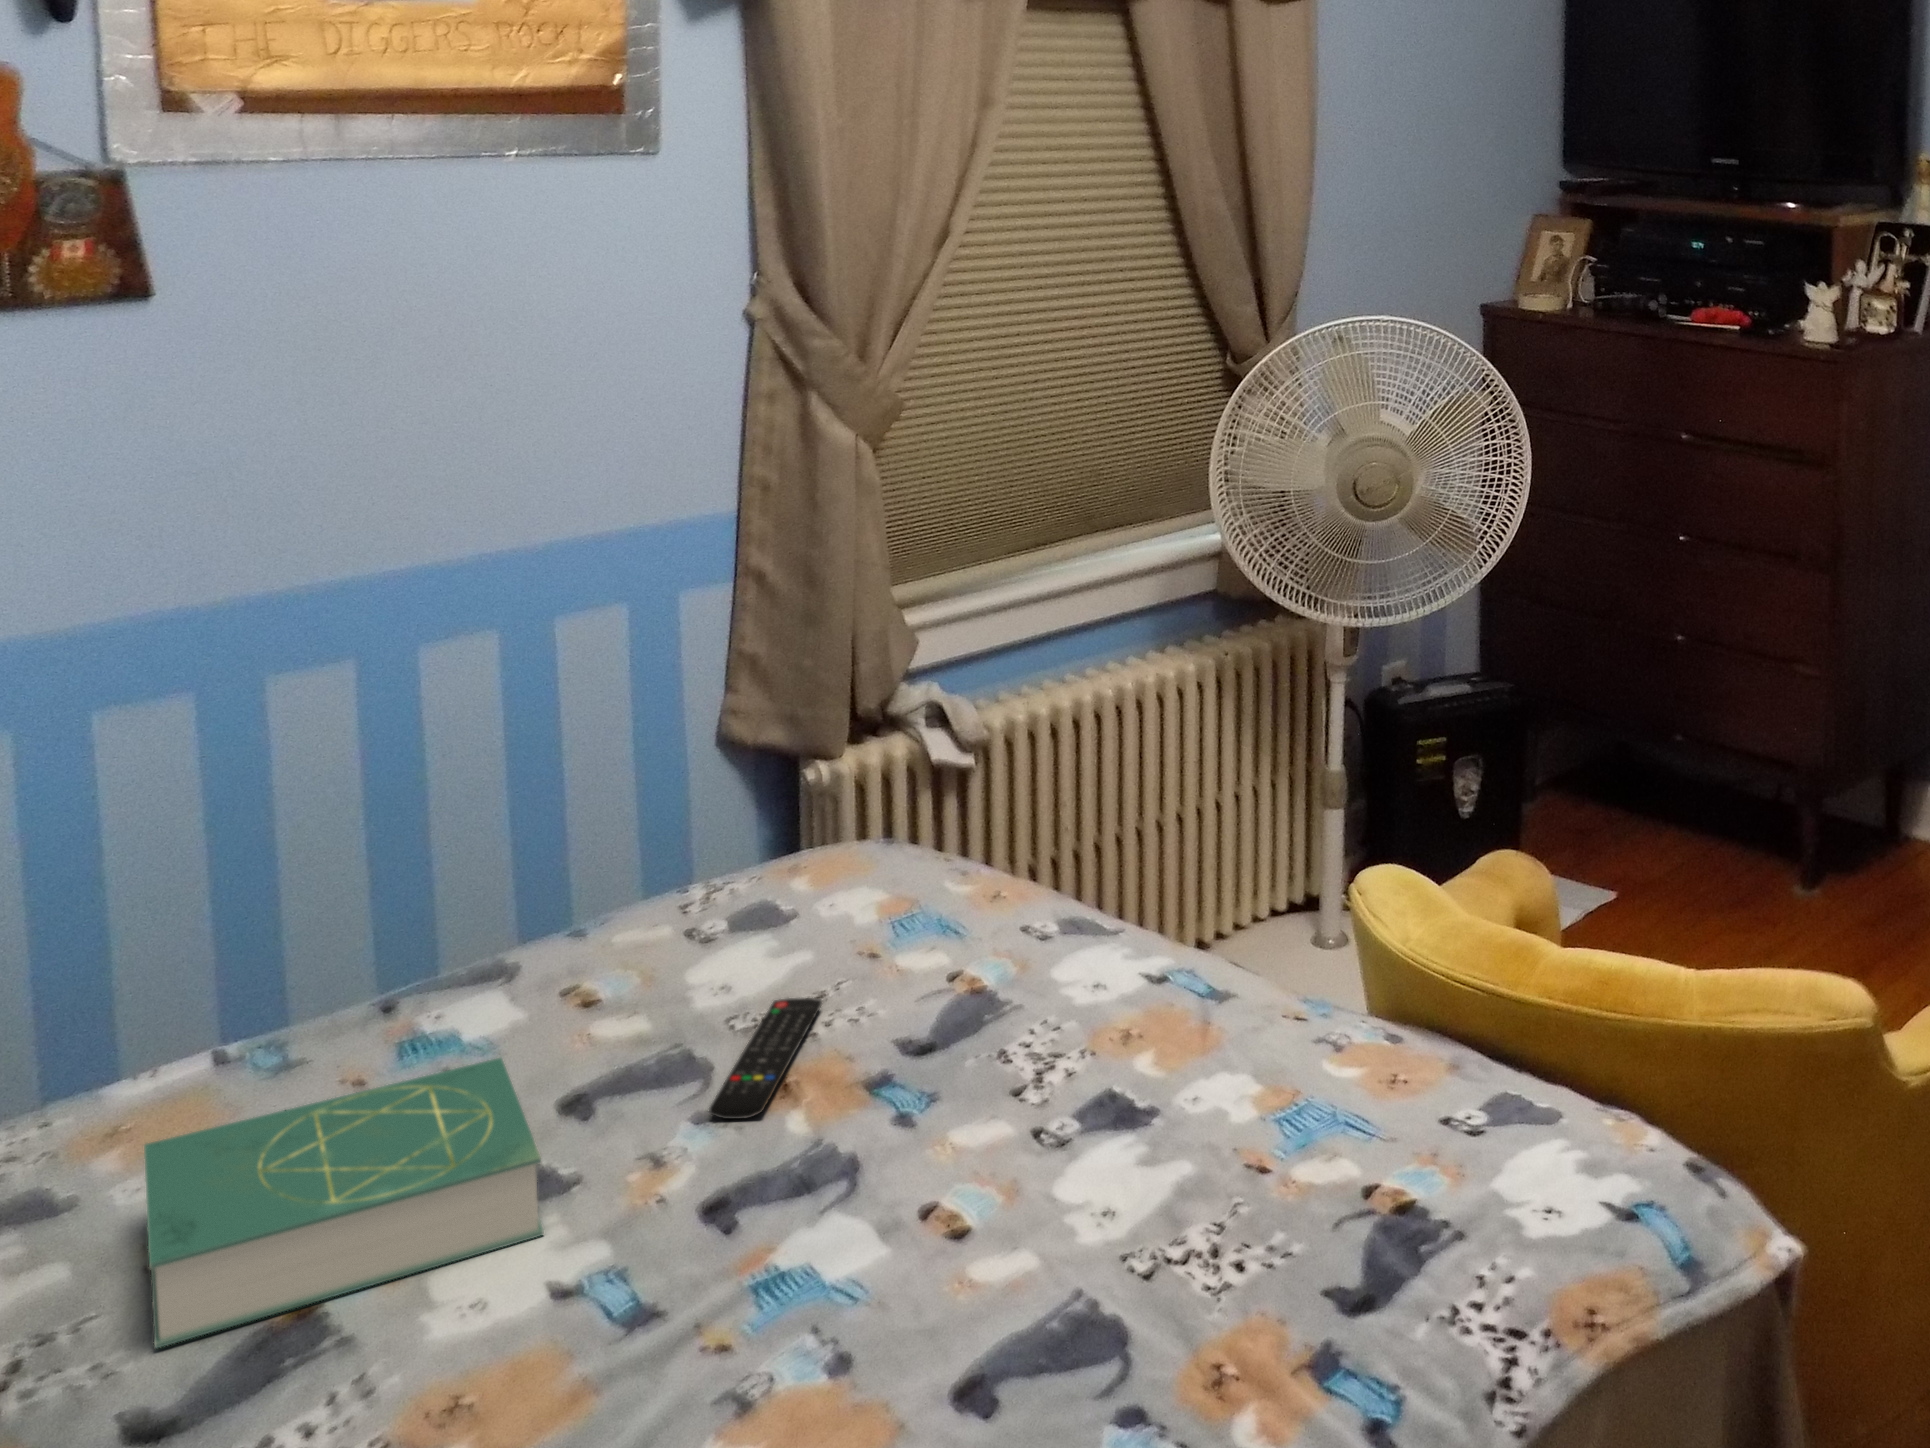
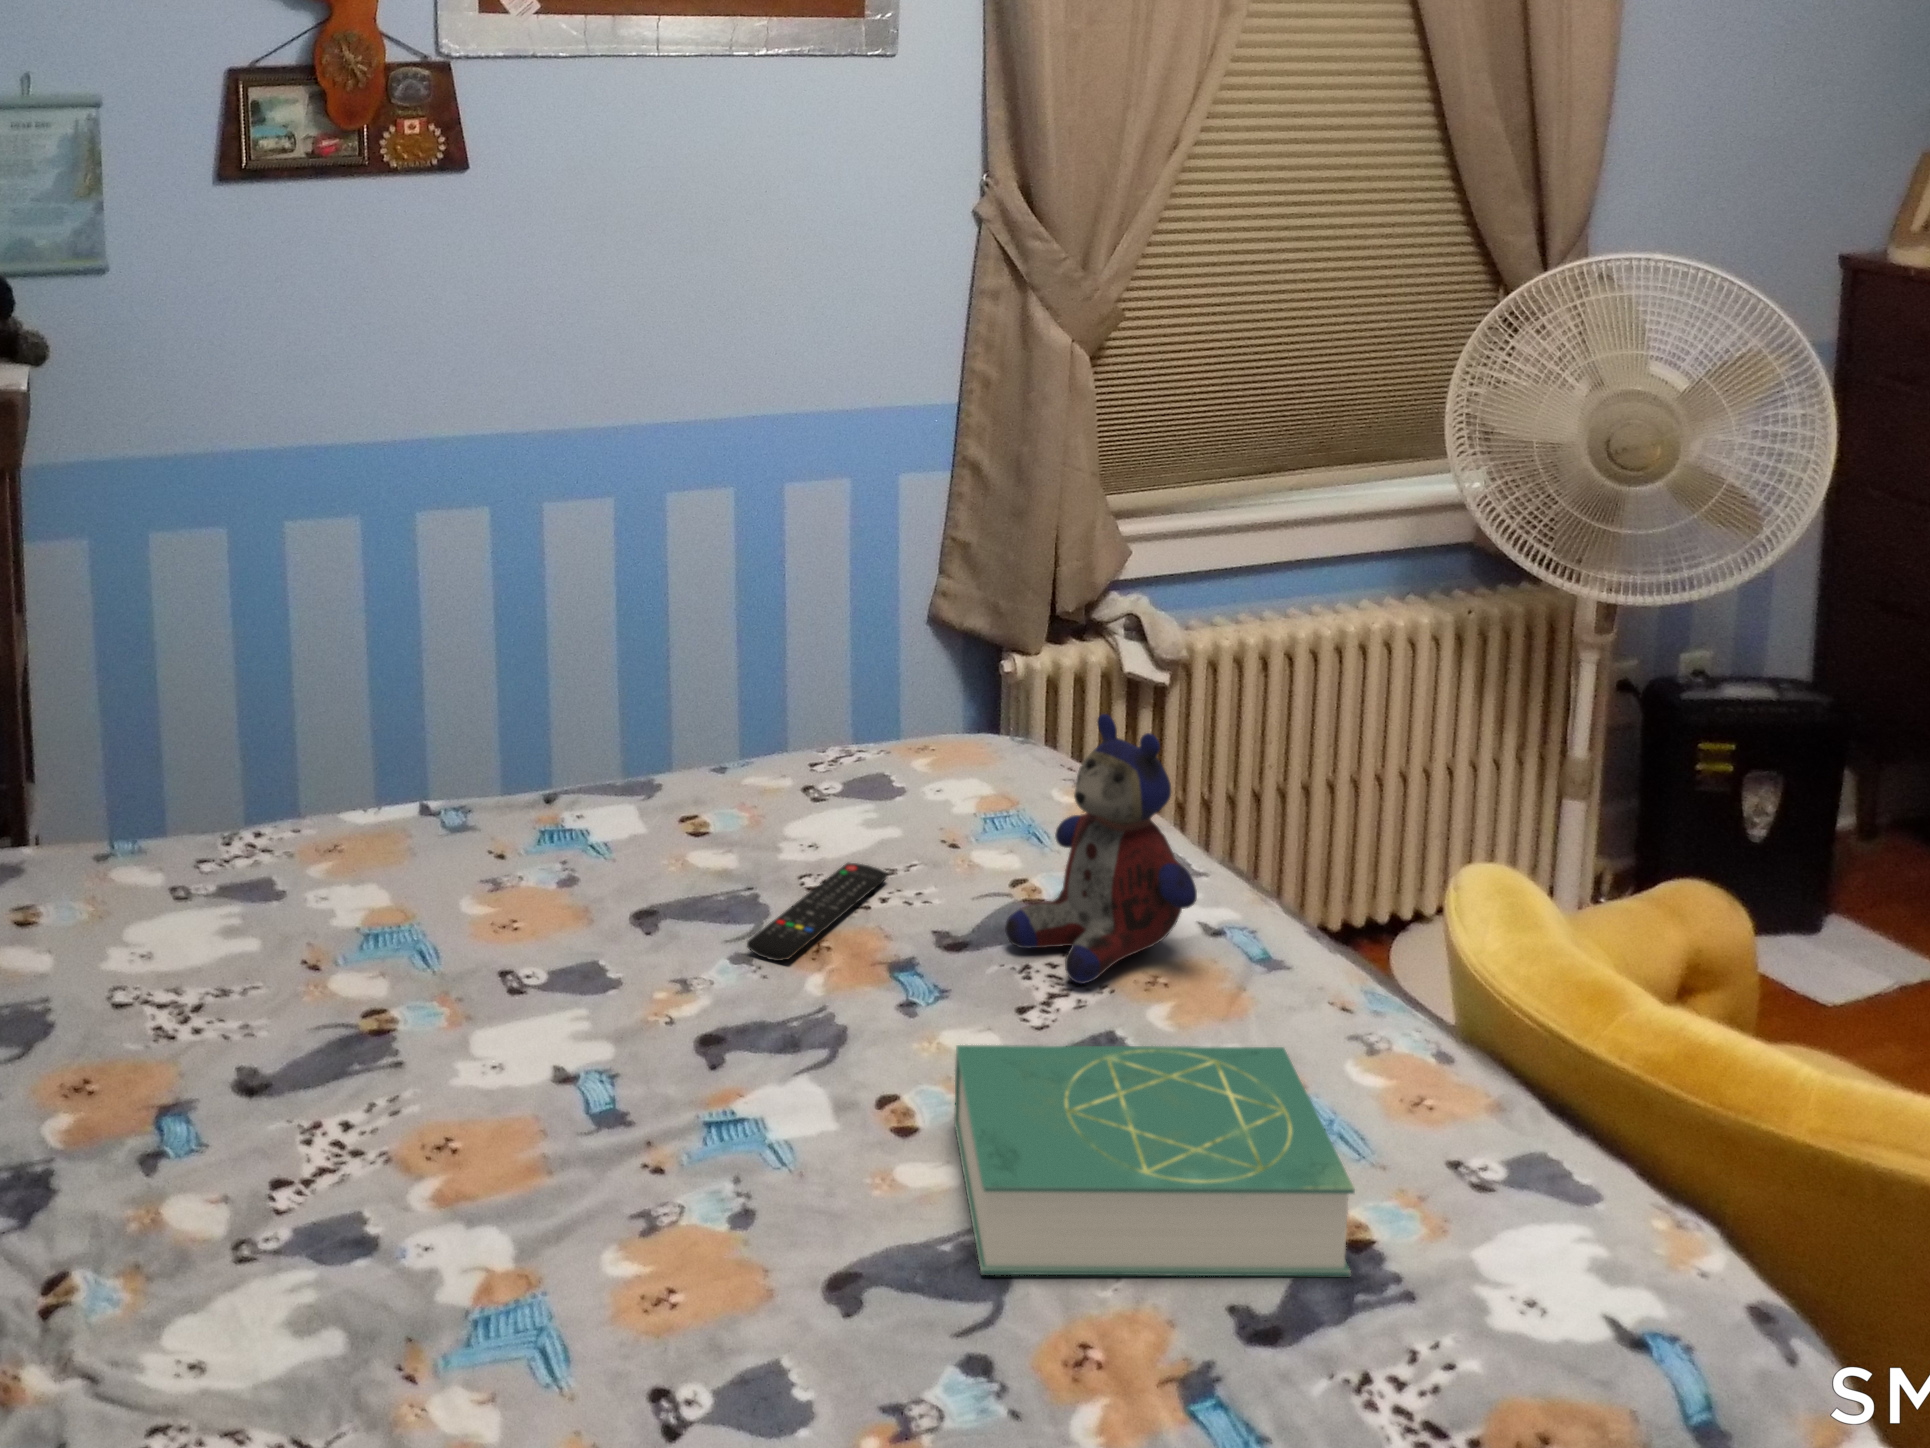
stuffed bear: none [971,794,1156,1054] -> present [1005,714,1197,984]
book: present [144,1058,544,1348] -> present [954,1045,1355,1276]

